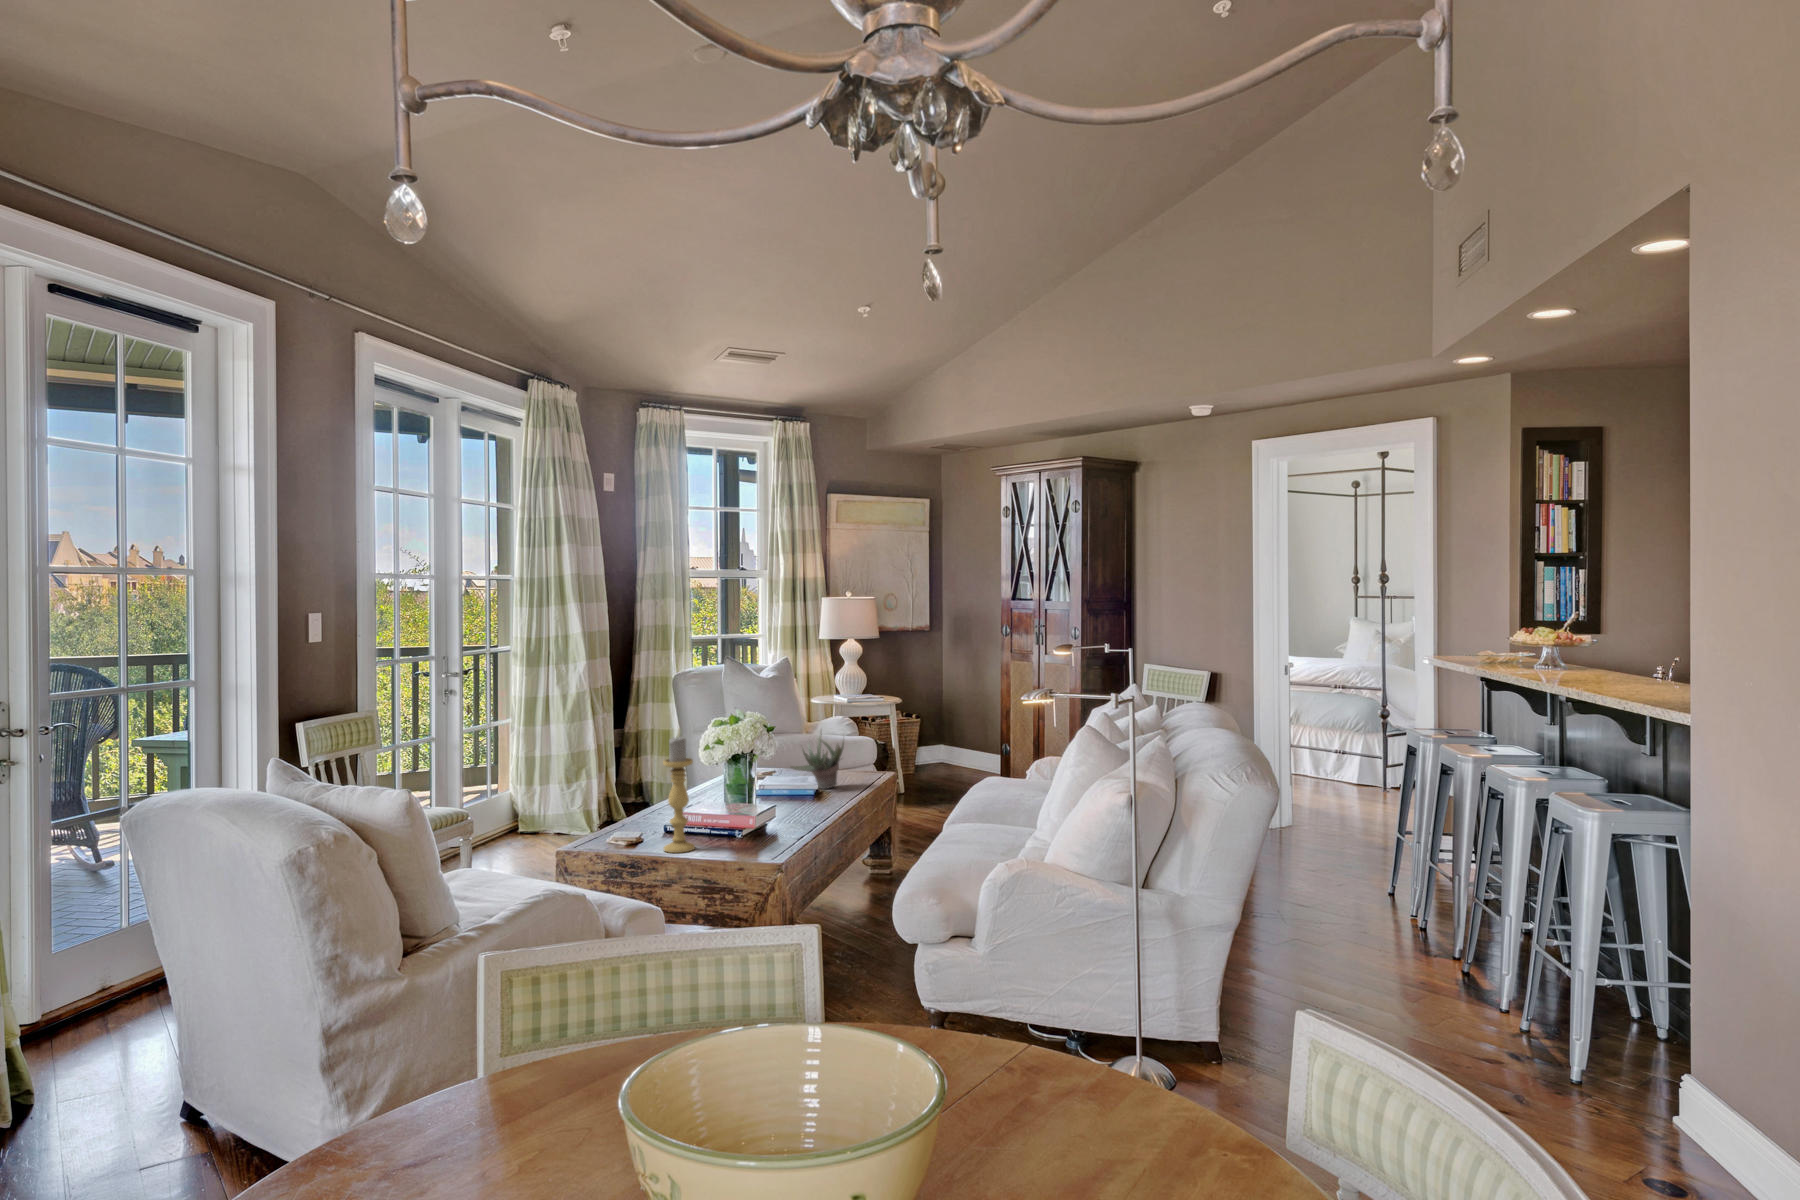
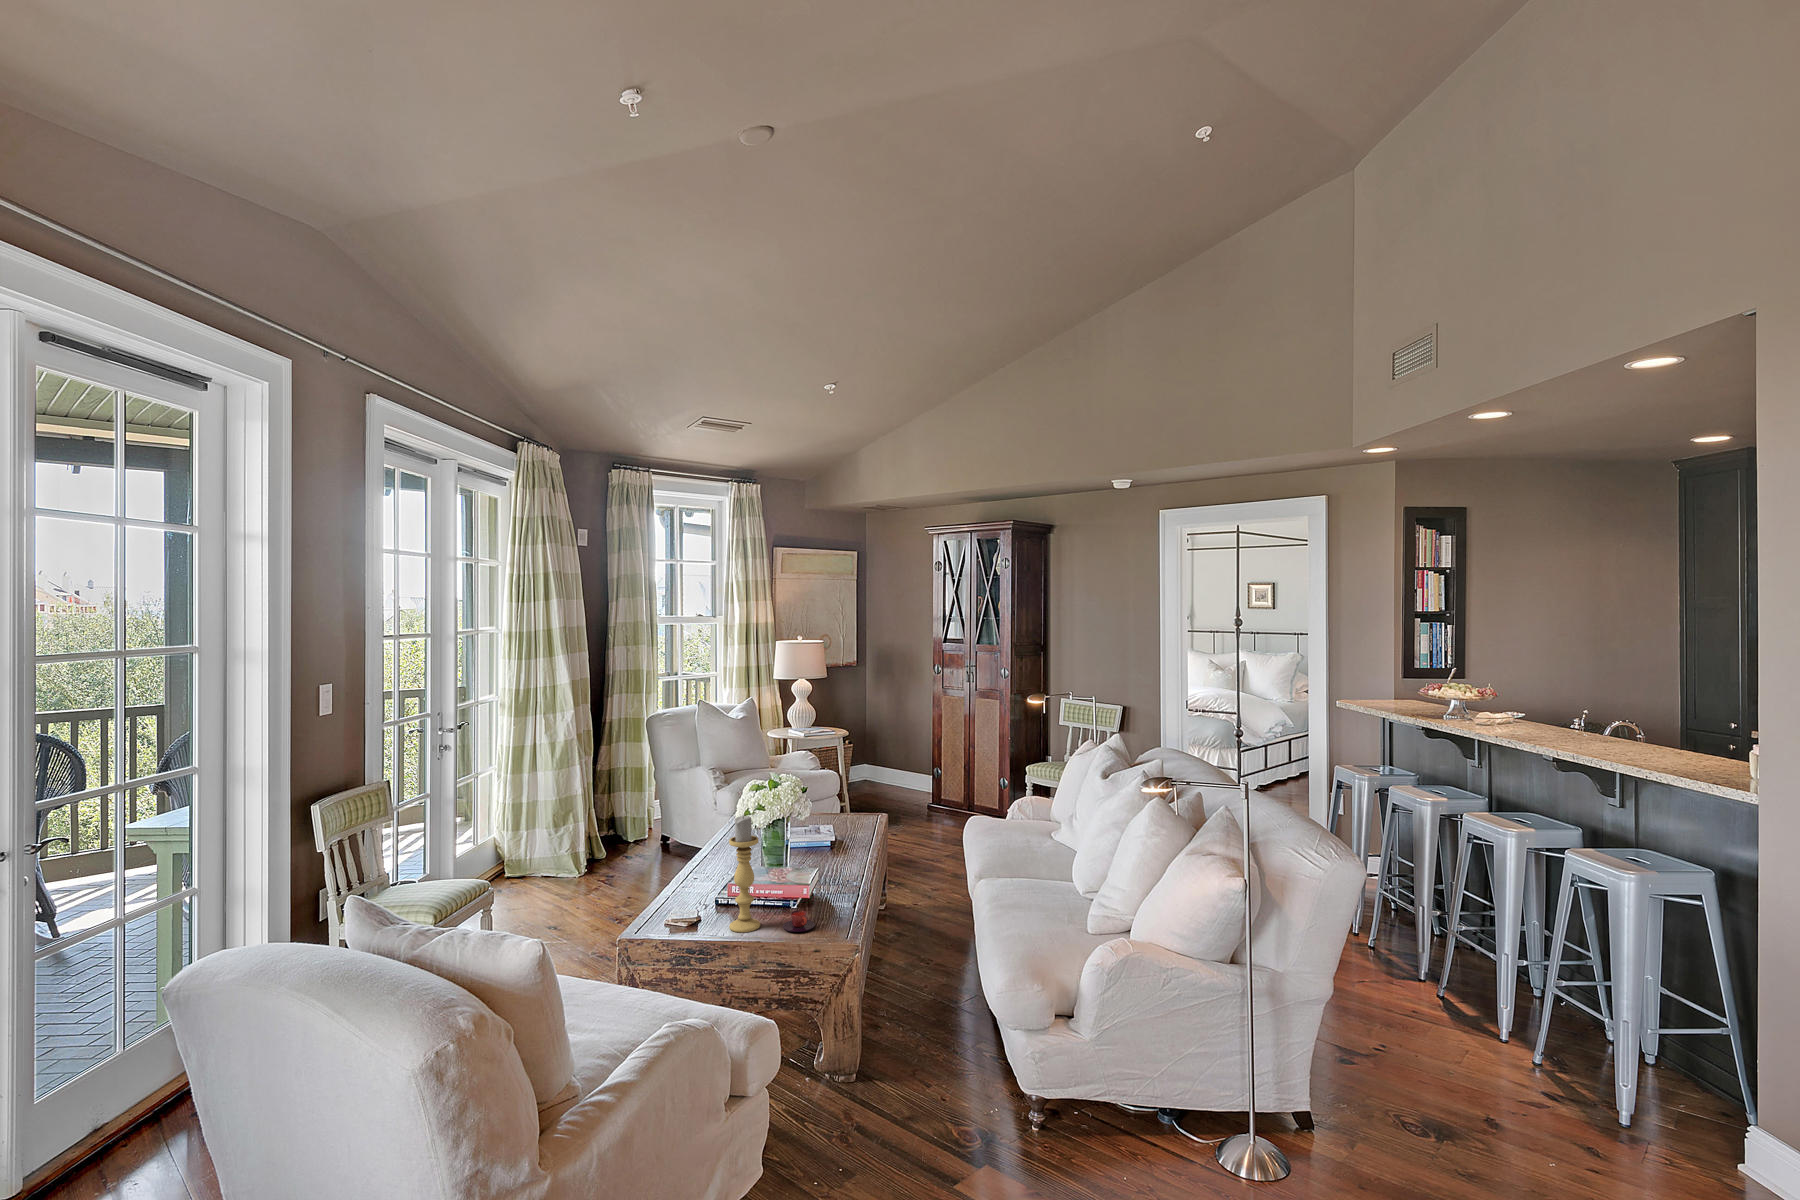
succulent plant: present [790,731,844,789] -> none [807,783,855,840]
teacup: none [714,835,747,854] -> present [783,910,815,932]

